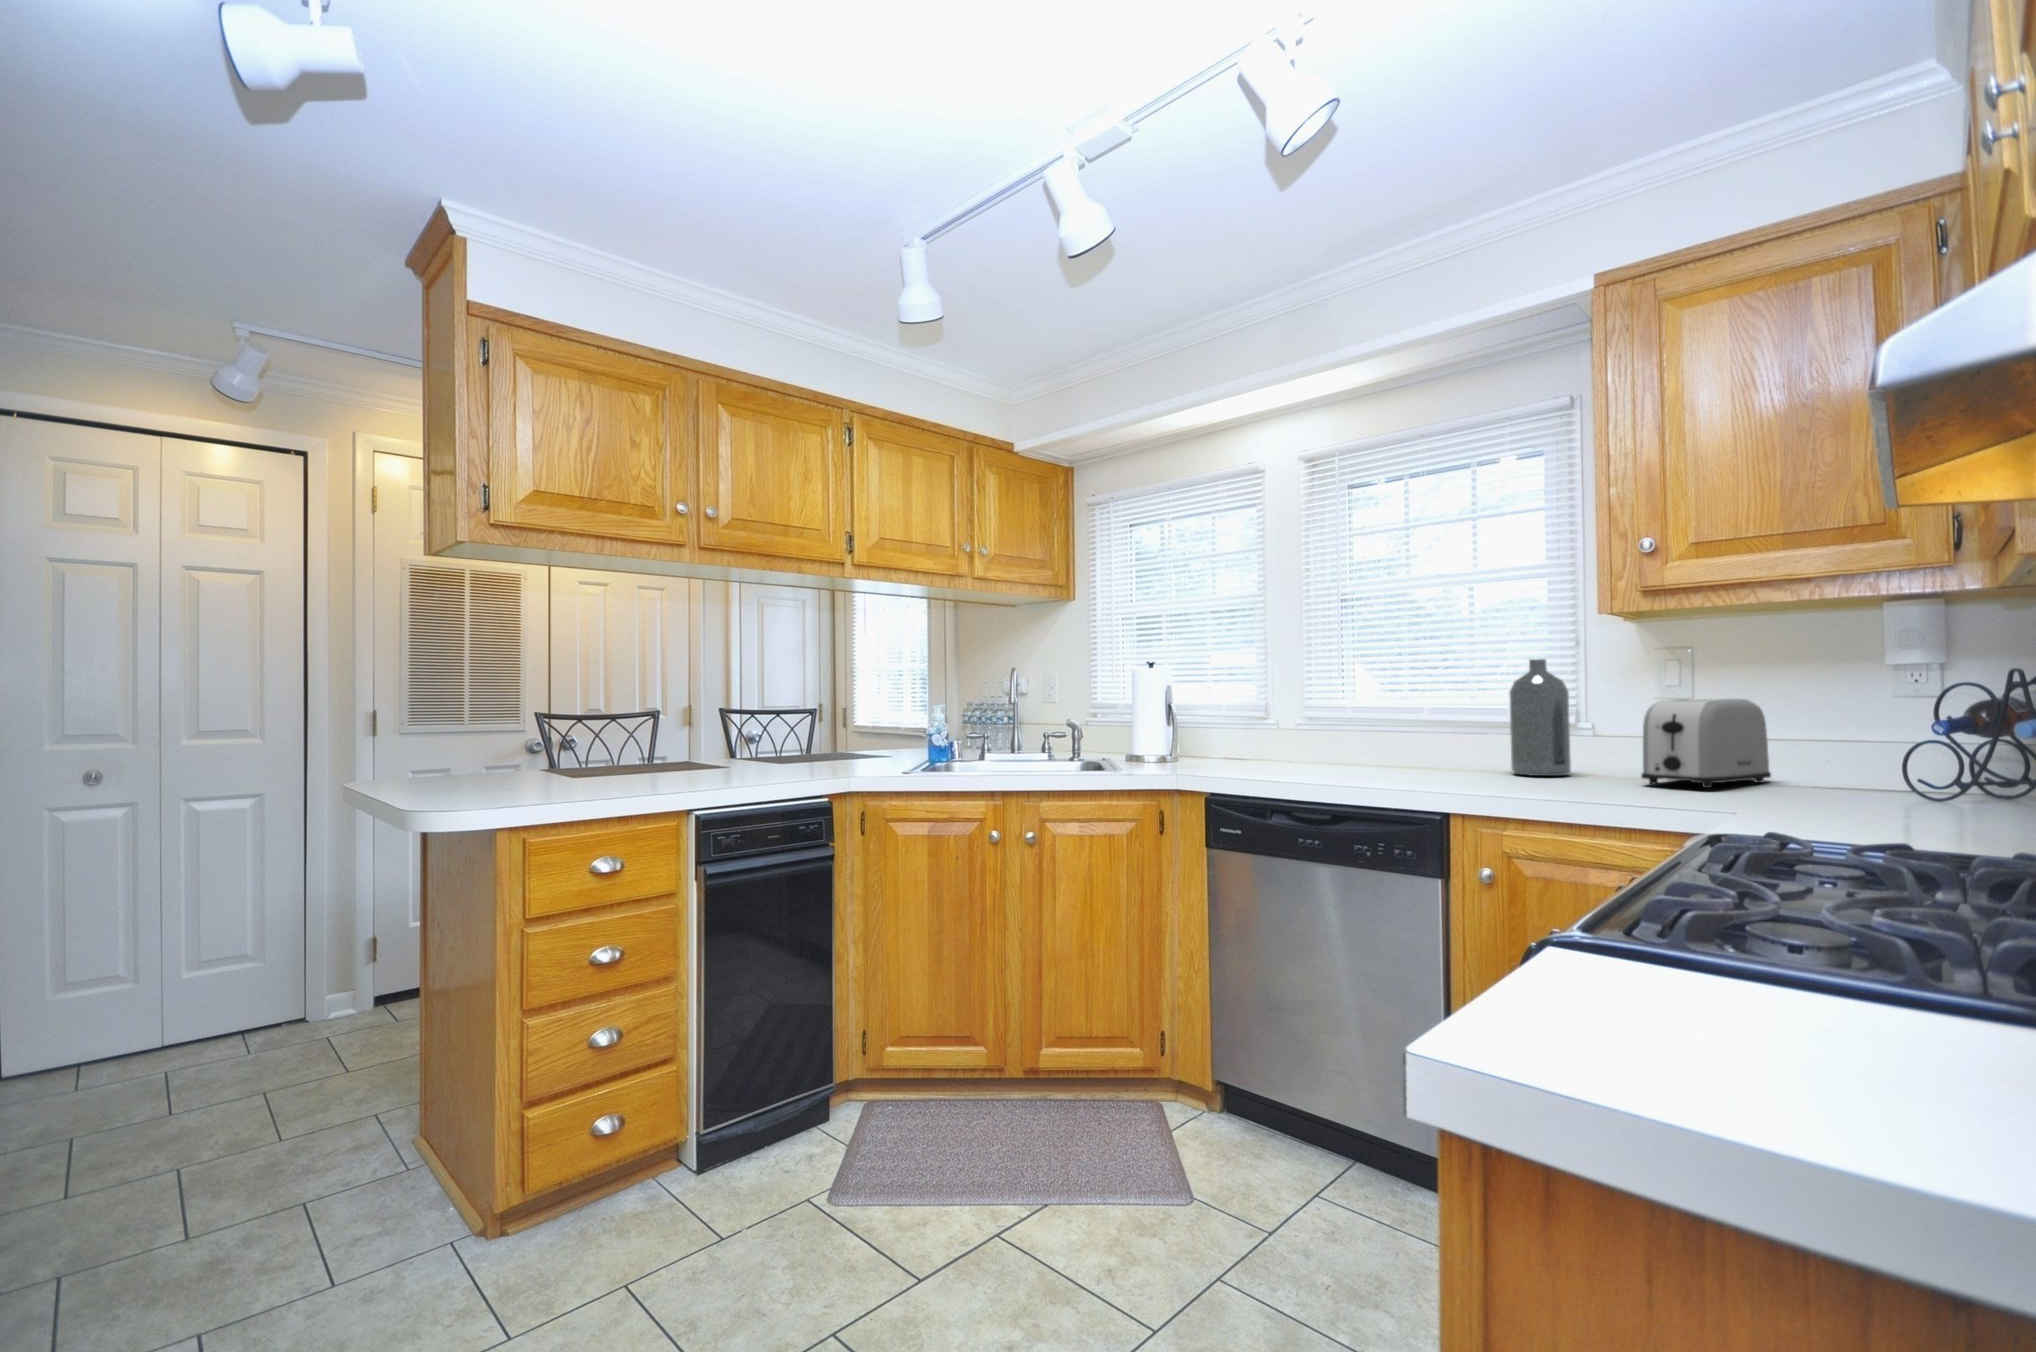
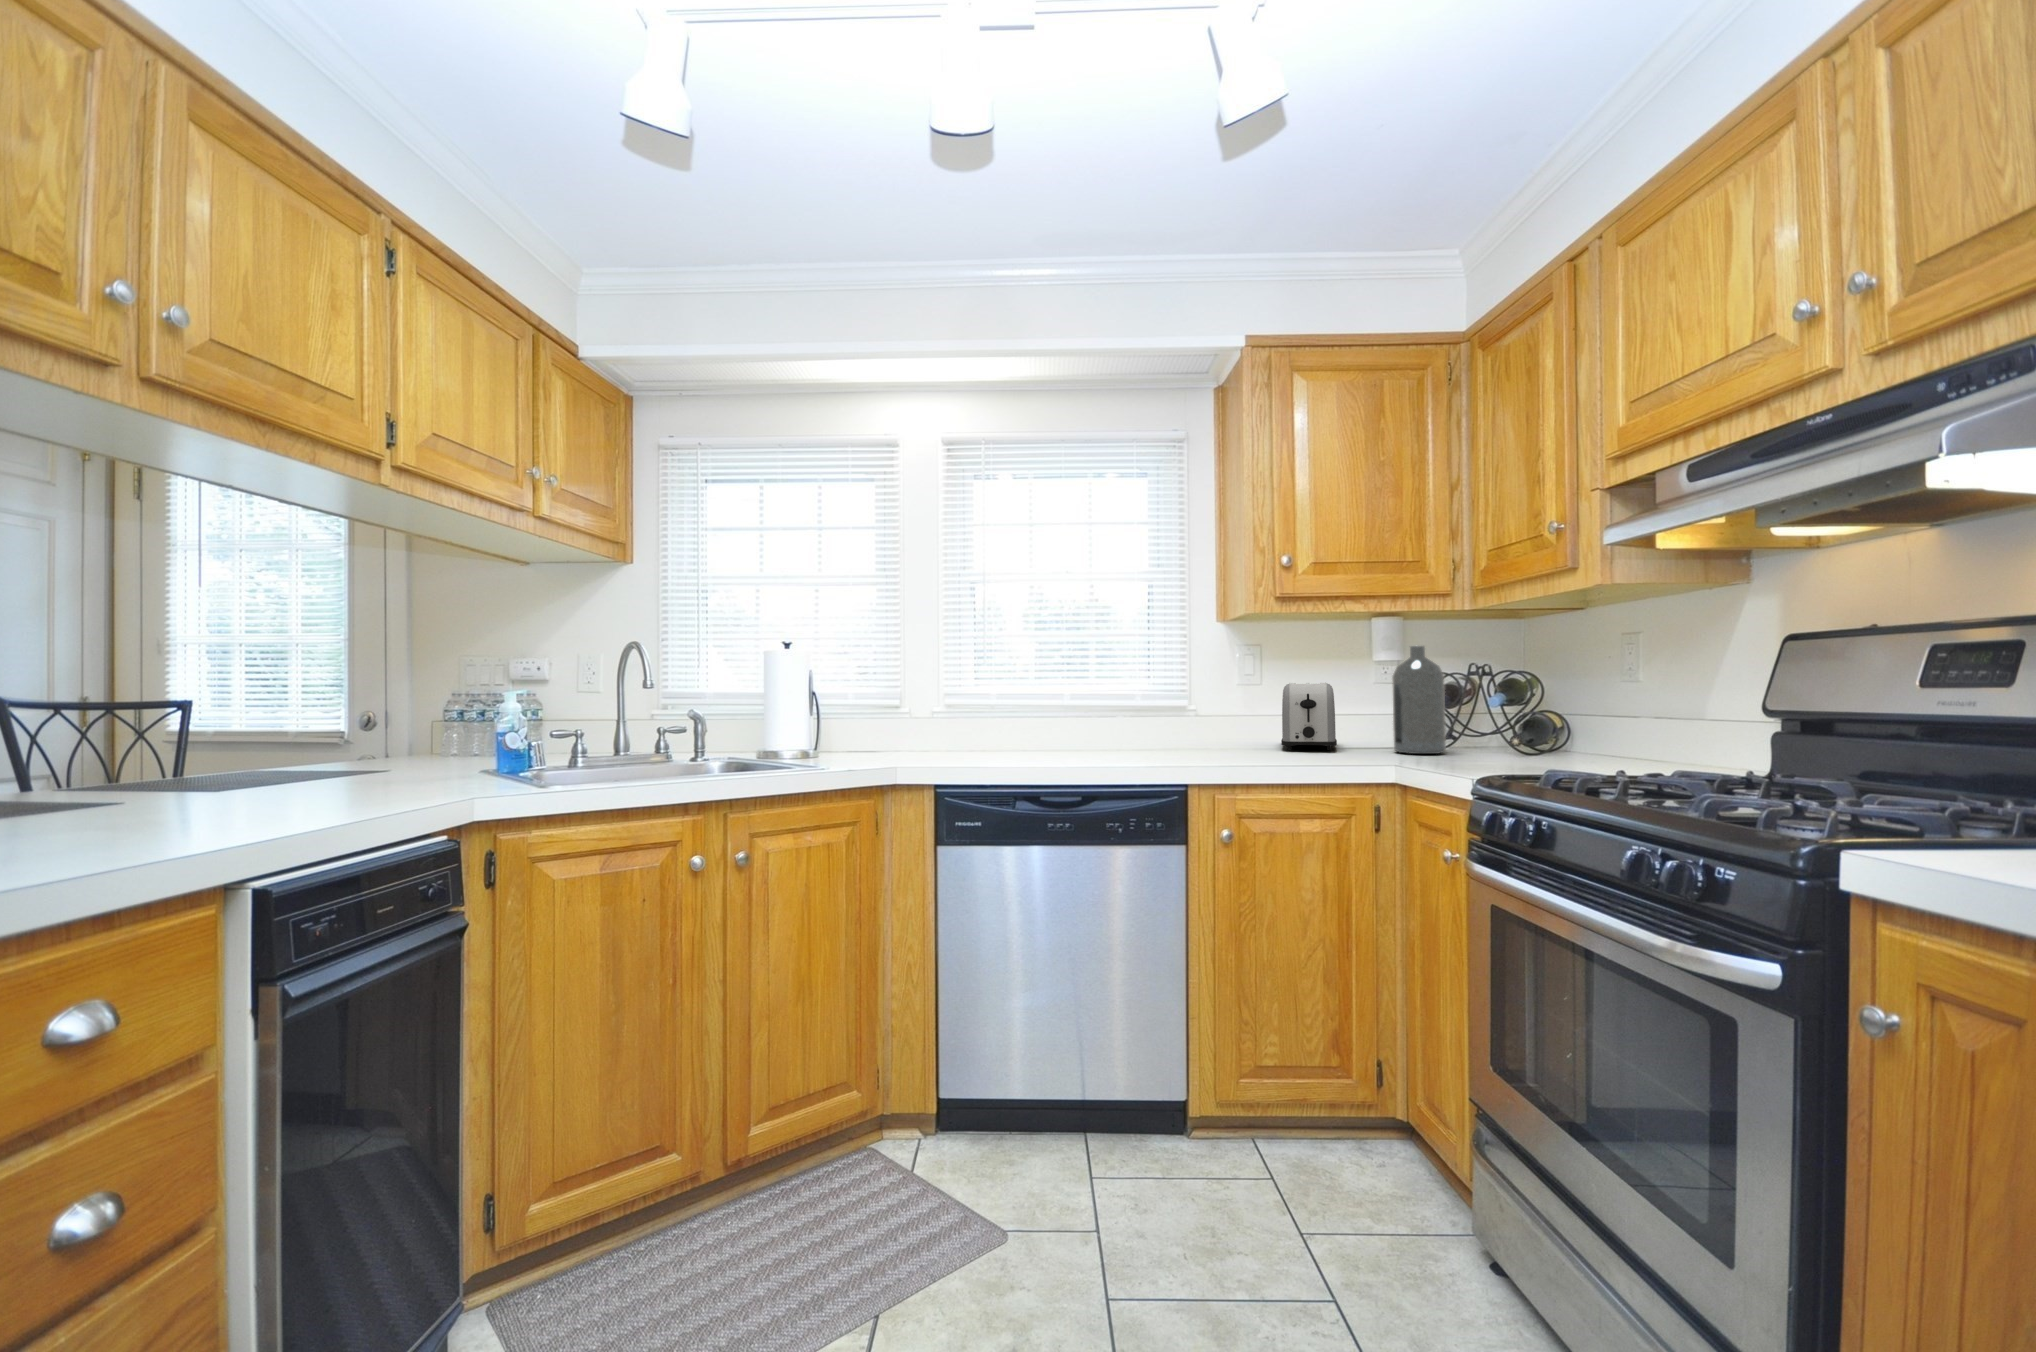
bottle: present [1509,659,1571,776] -> present [1392,646,1446,754]

